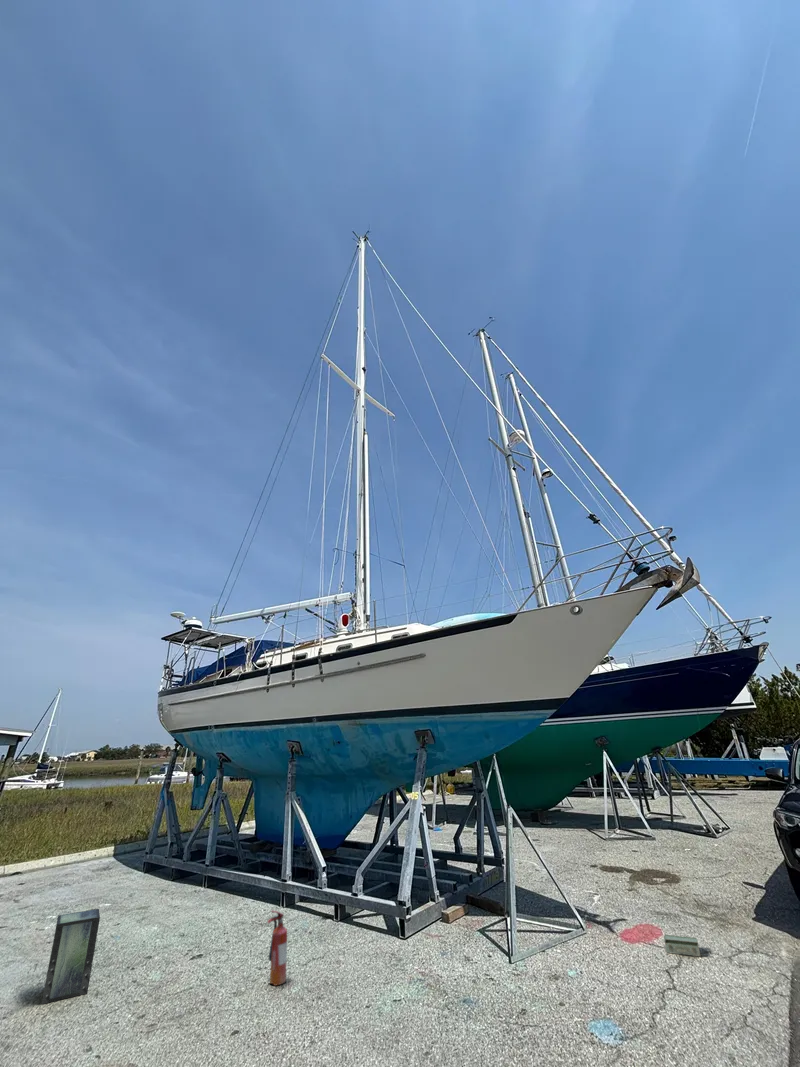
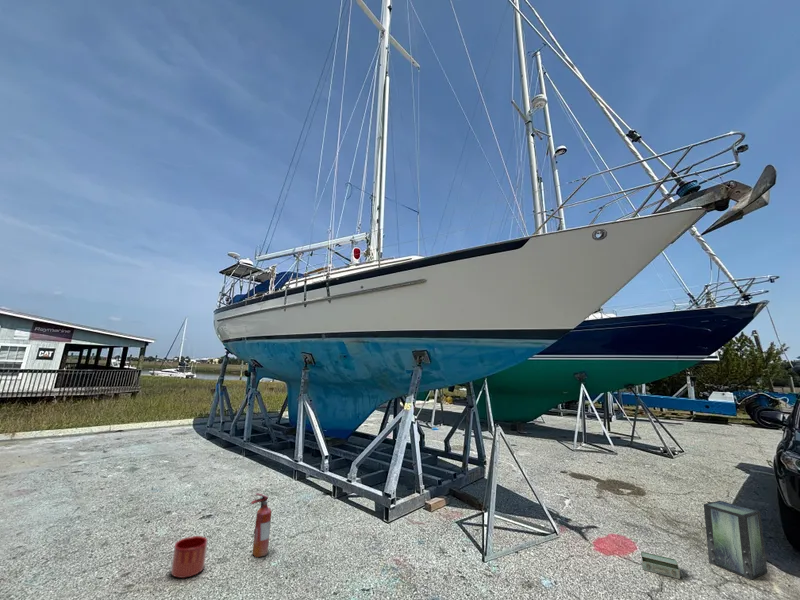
storage box: present [42,909,100,1004] -> present [704,501,767,580]
planter: none [194,965,229,1011] -> present [171,536,207,578]

